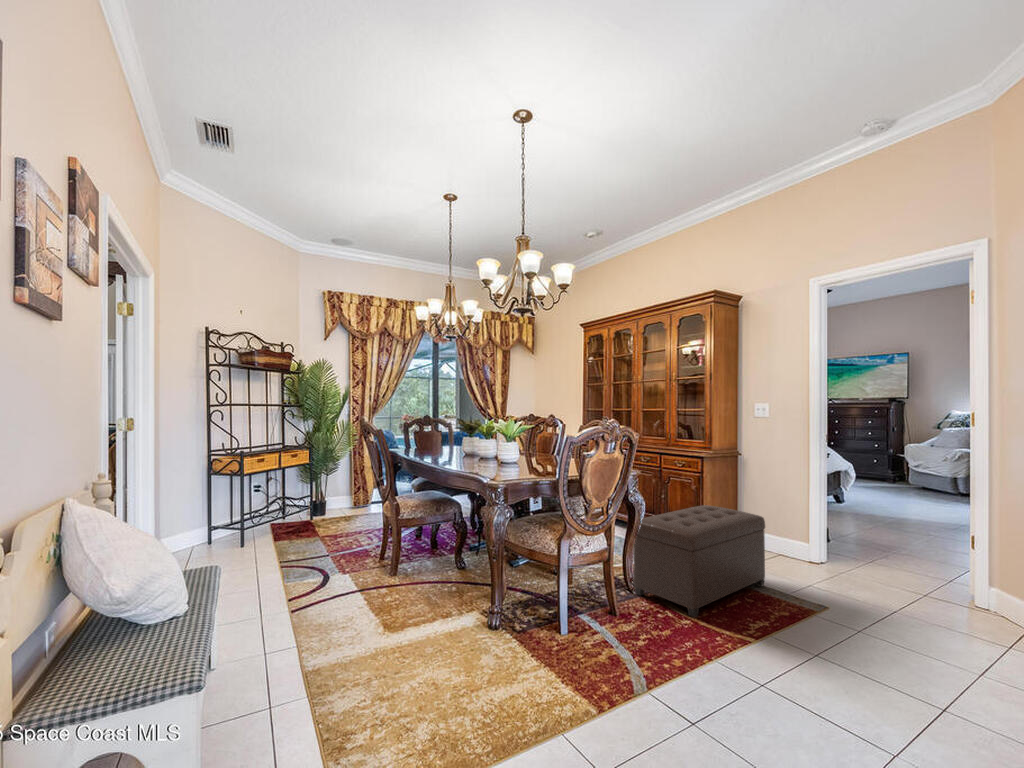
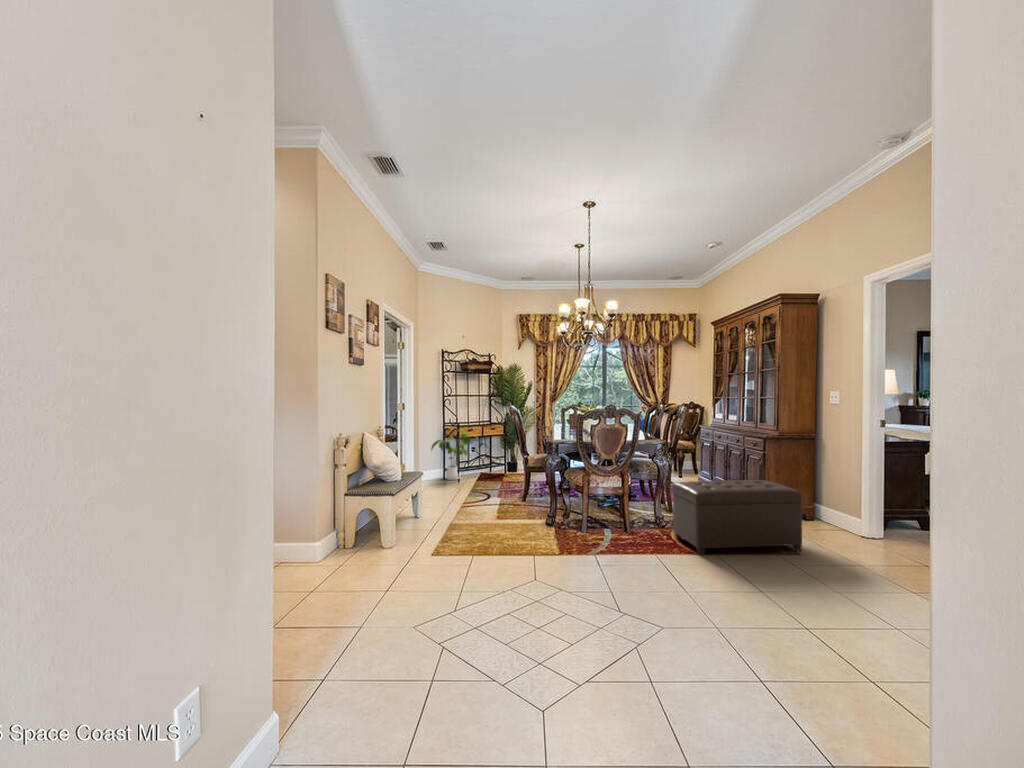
house plant: none [187,460,279,545] -> present [431,430,479,480]

